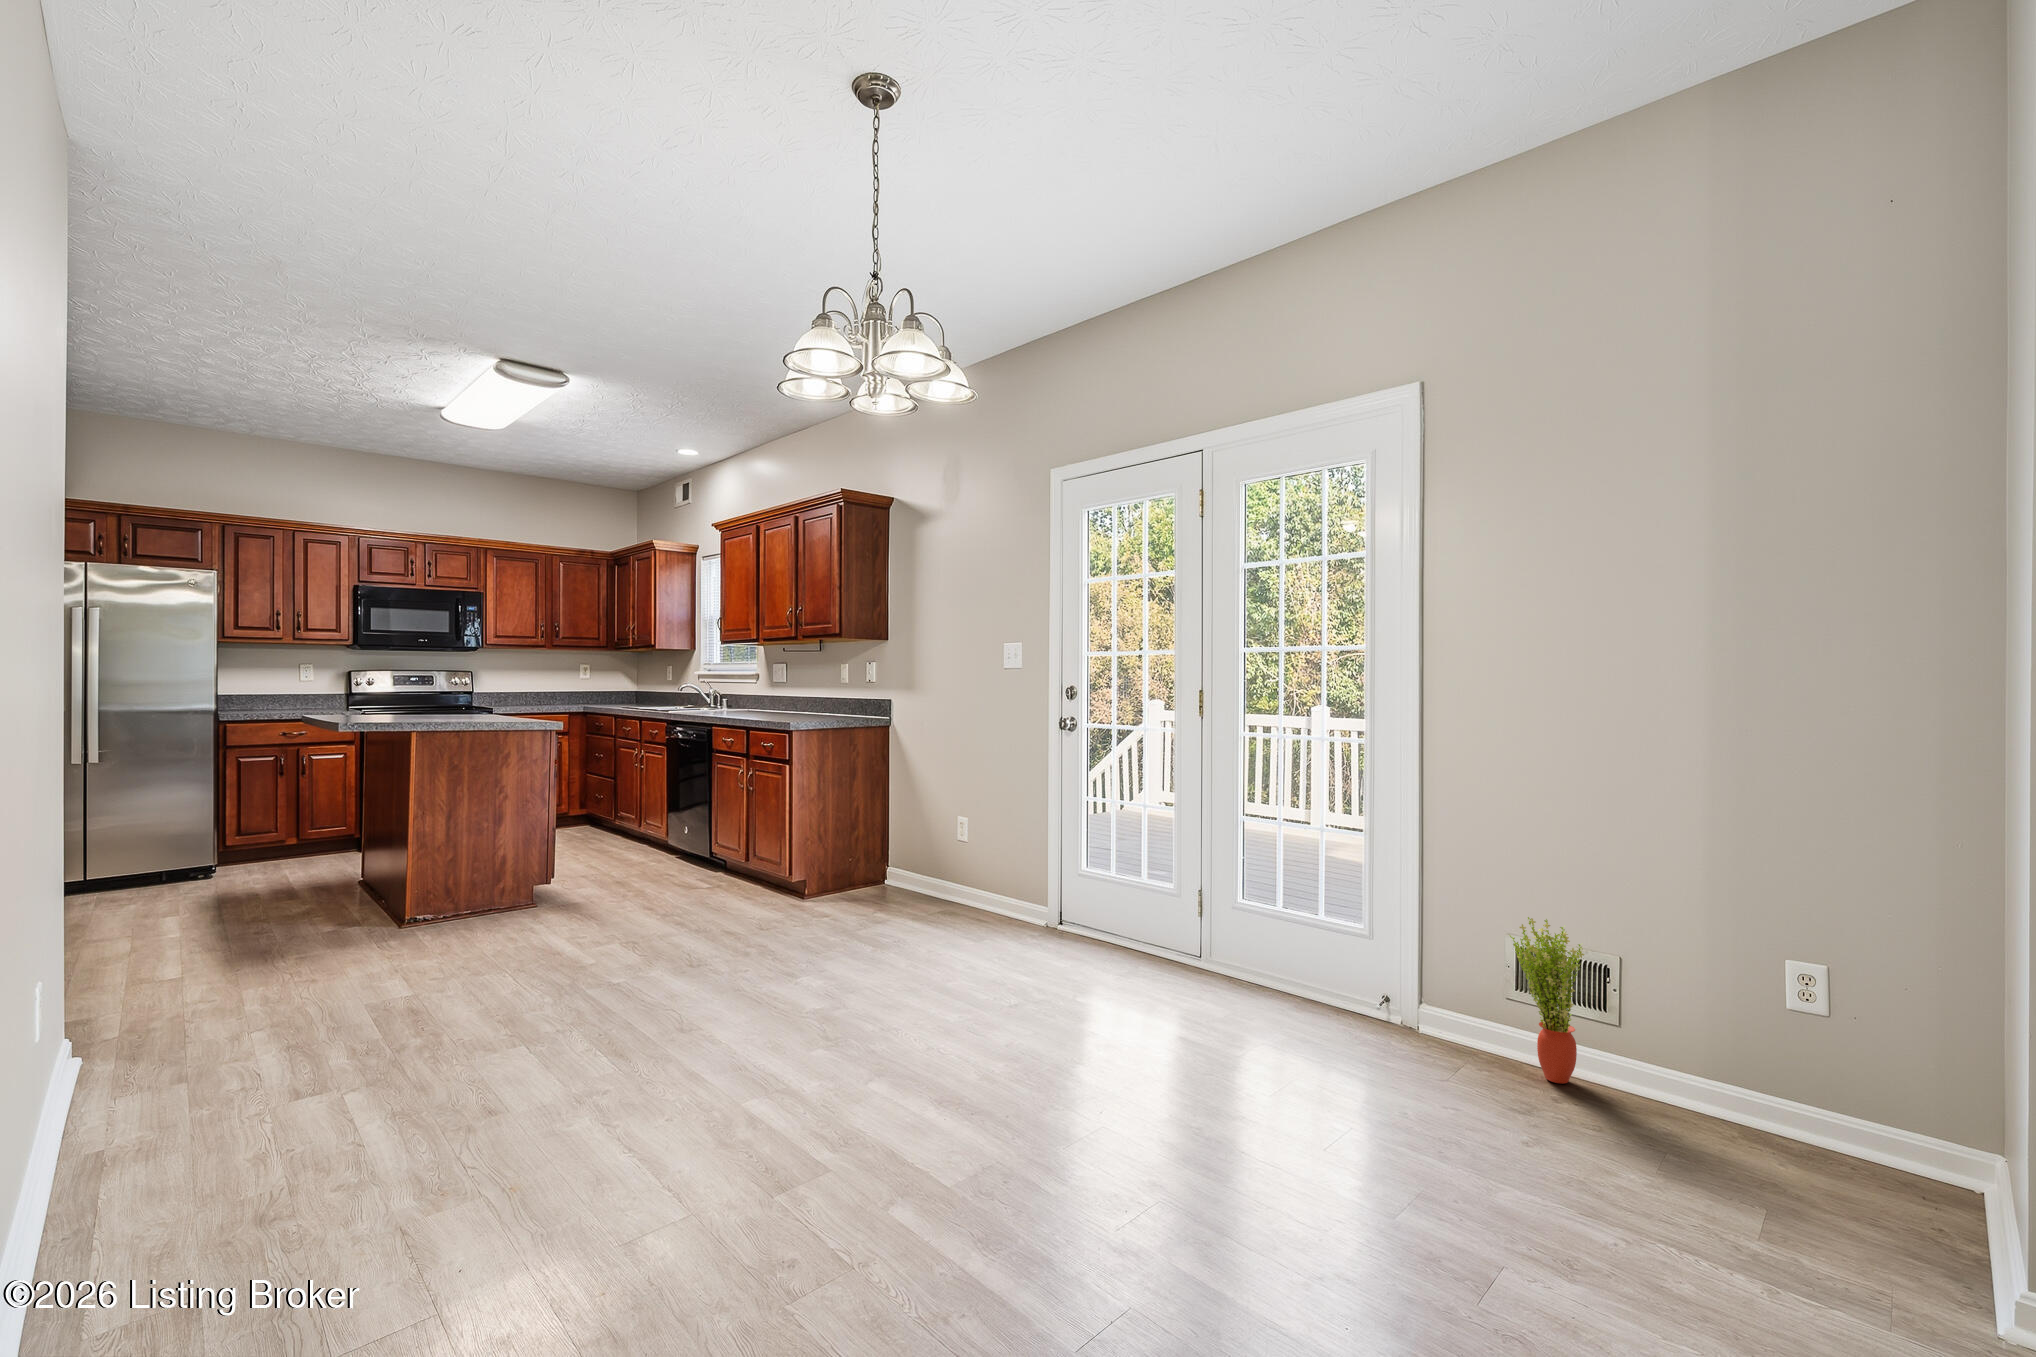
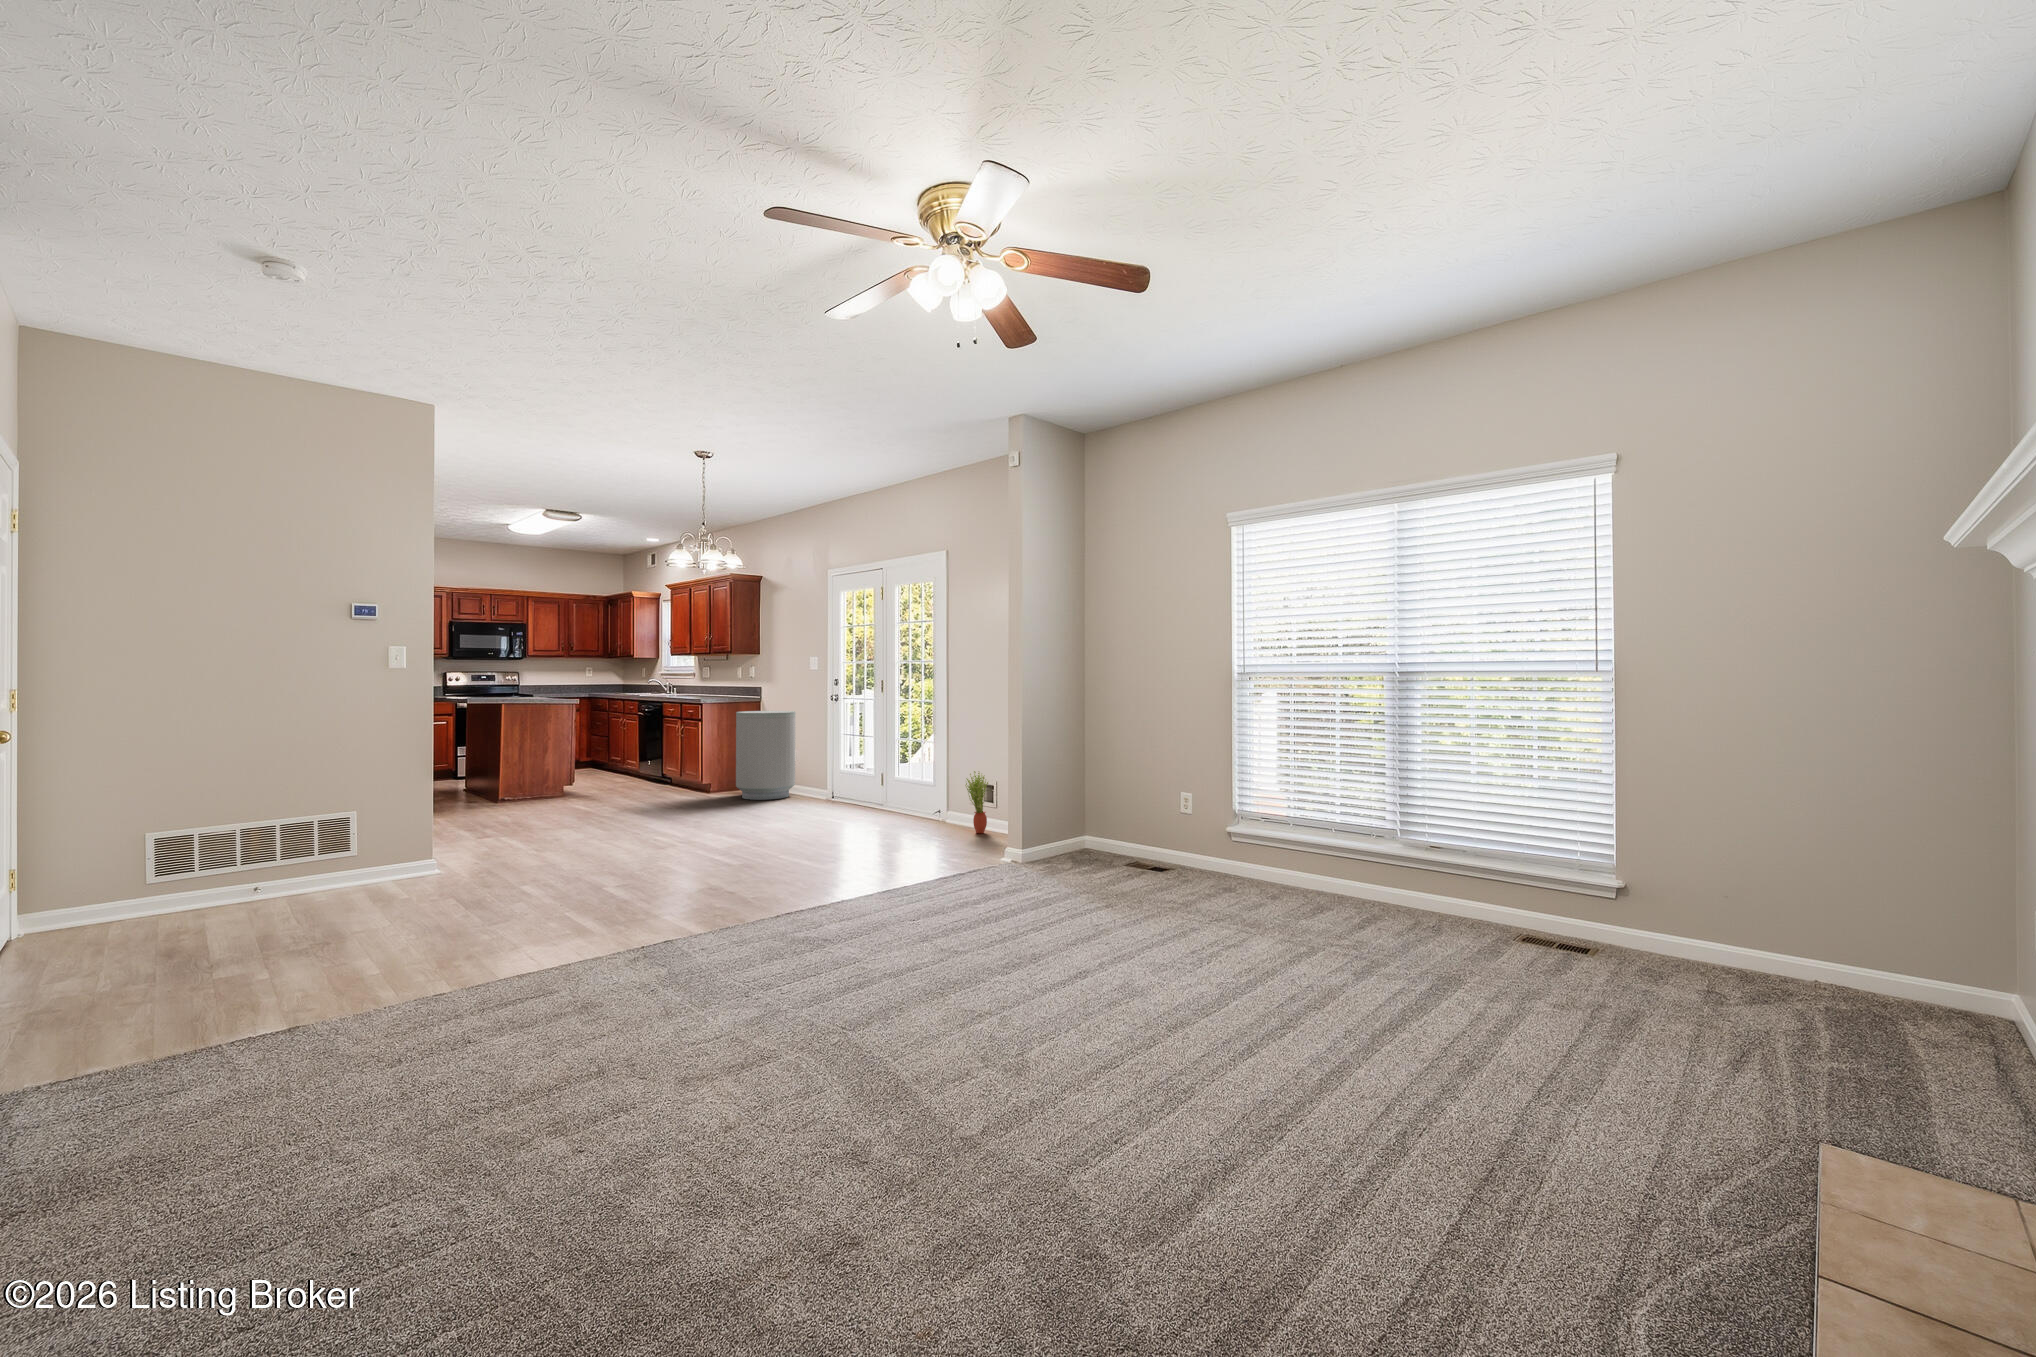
trash can: none [862,745,975,925] -> present [736,711,796,800]

